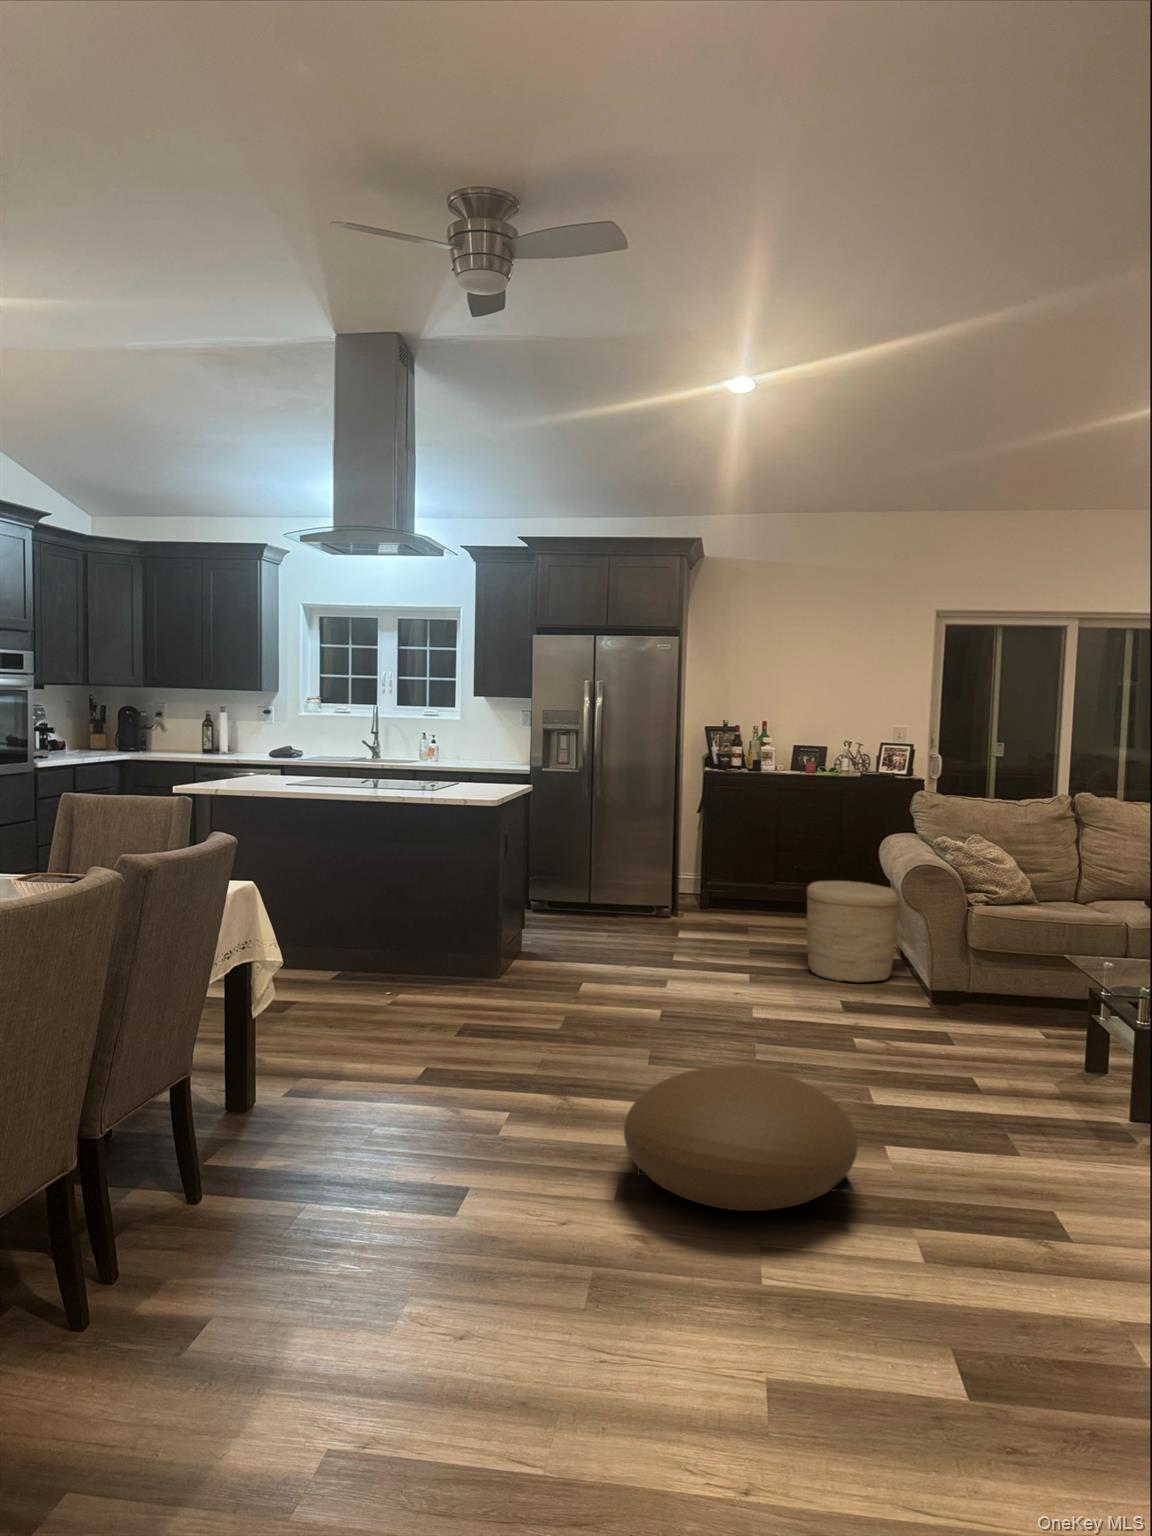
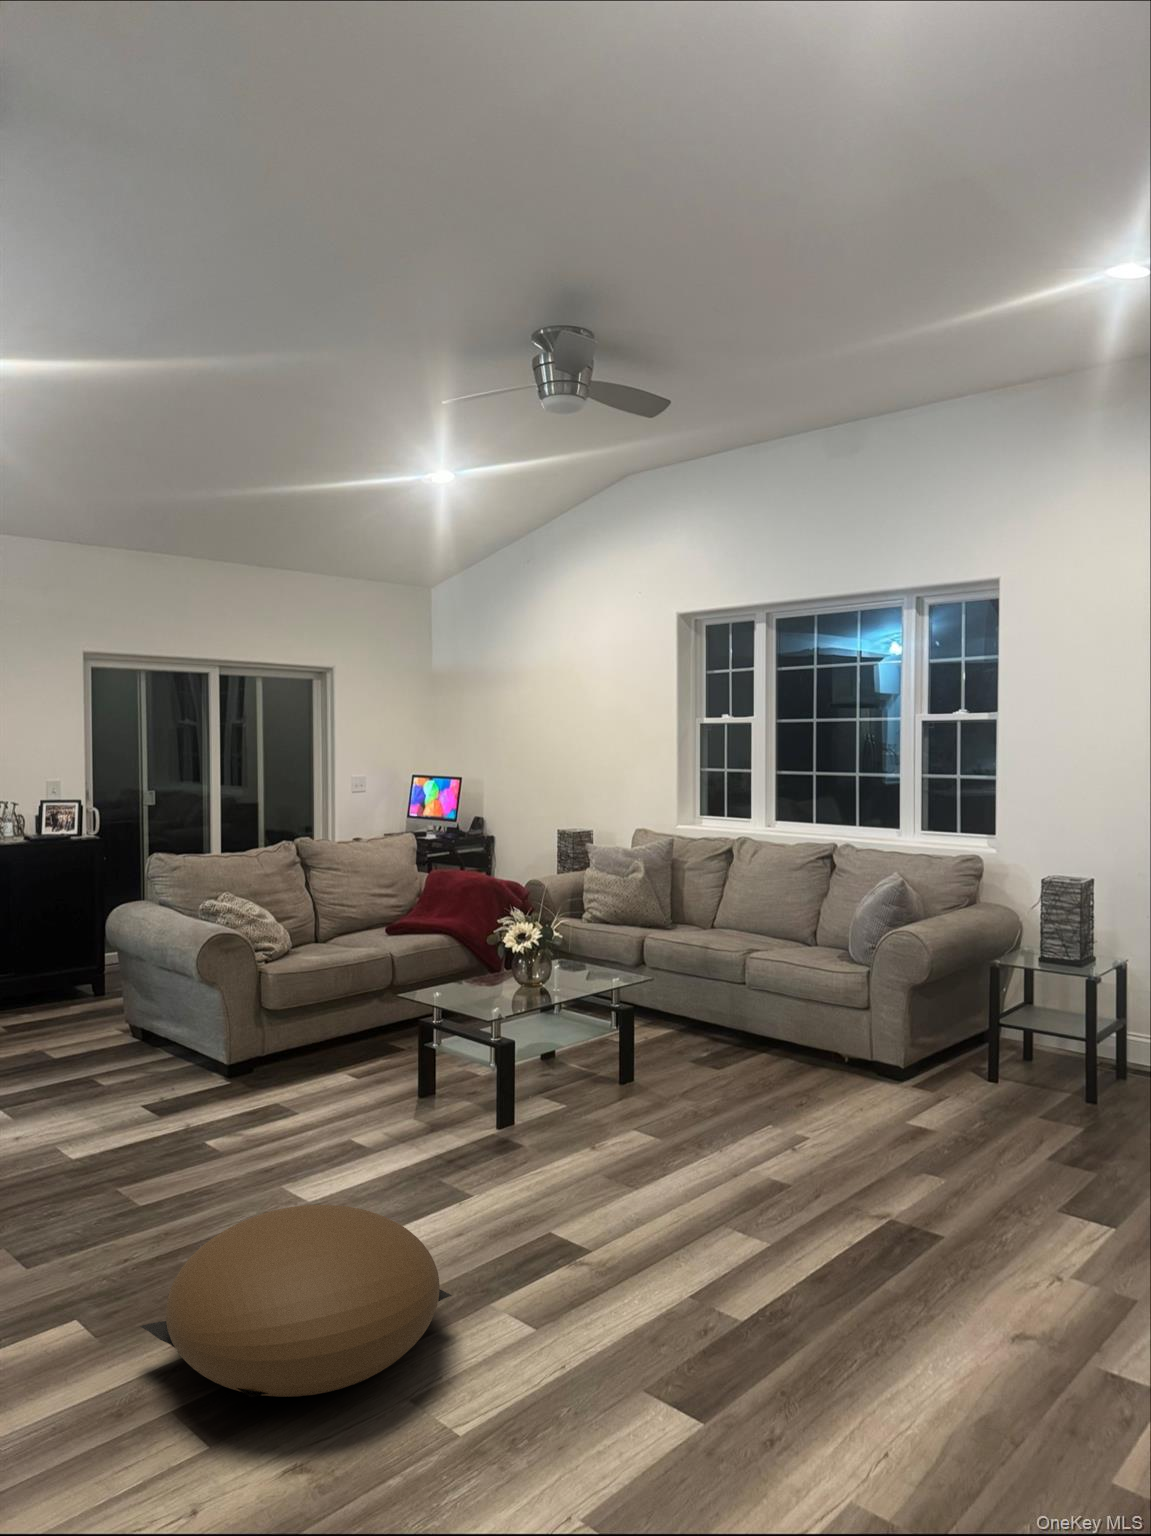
woven basket: present [806,881,900,982] -> none [46,965,158,1084]

